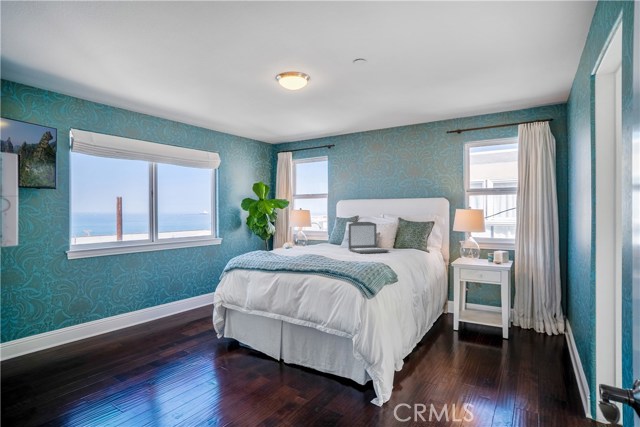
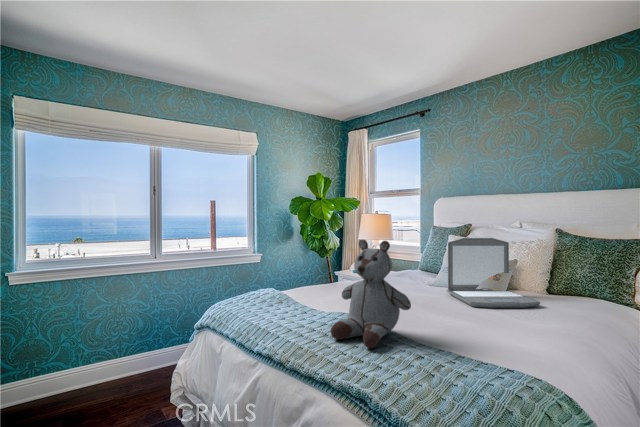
stuffed bear: none [306,221,339,263] -> present [331,240,411,348]

